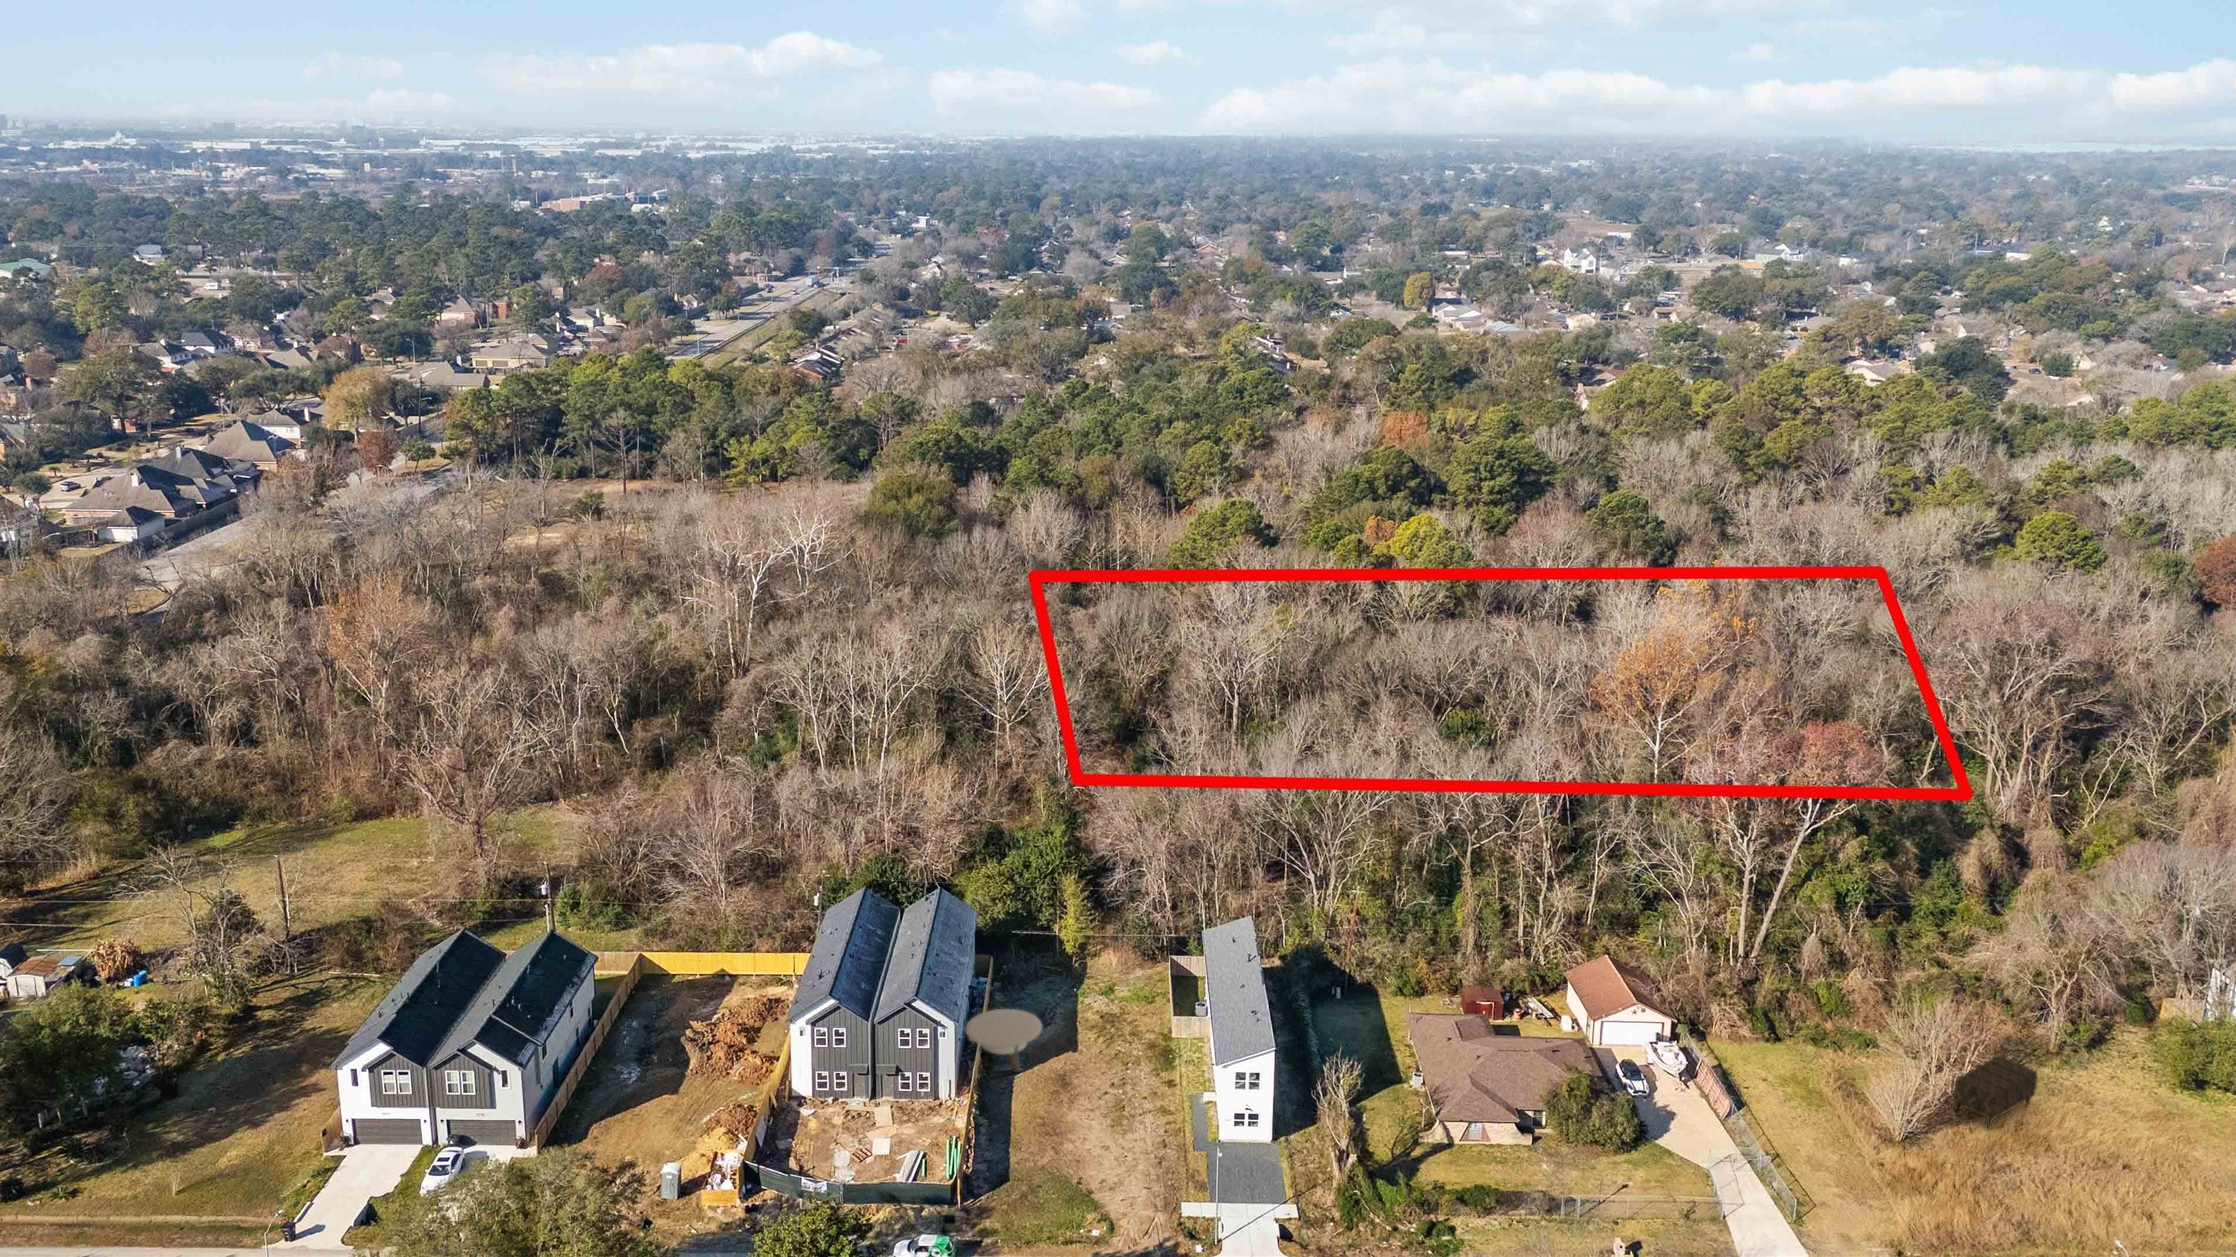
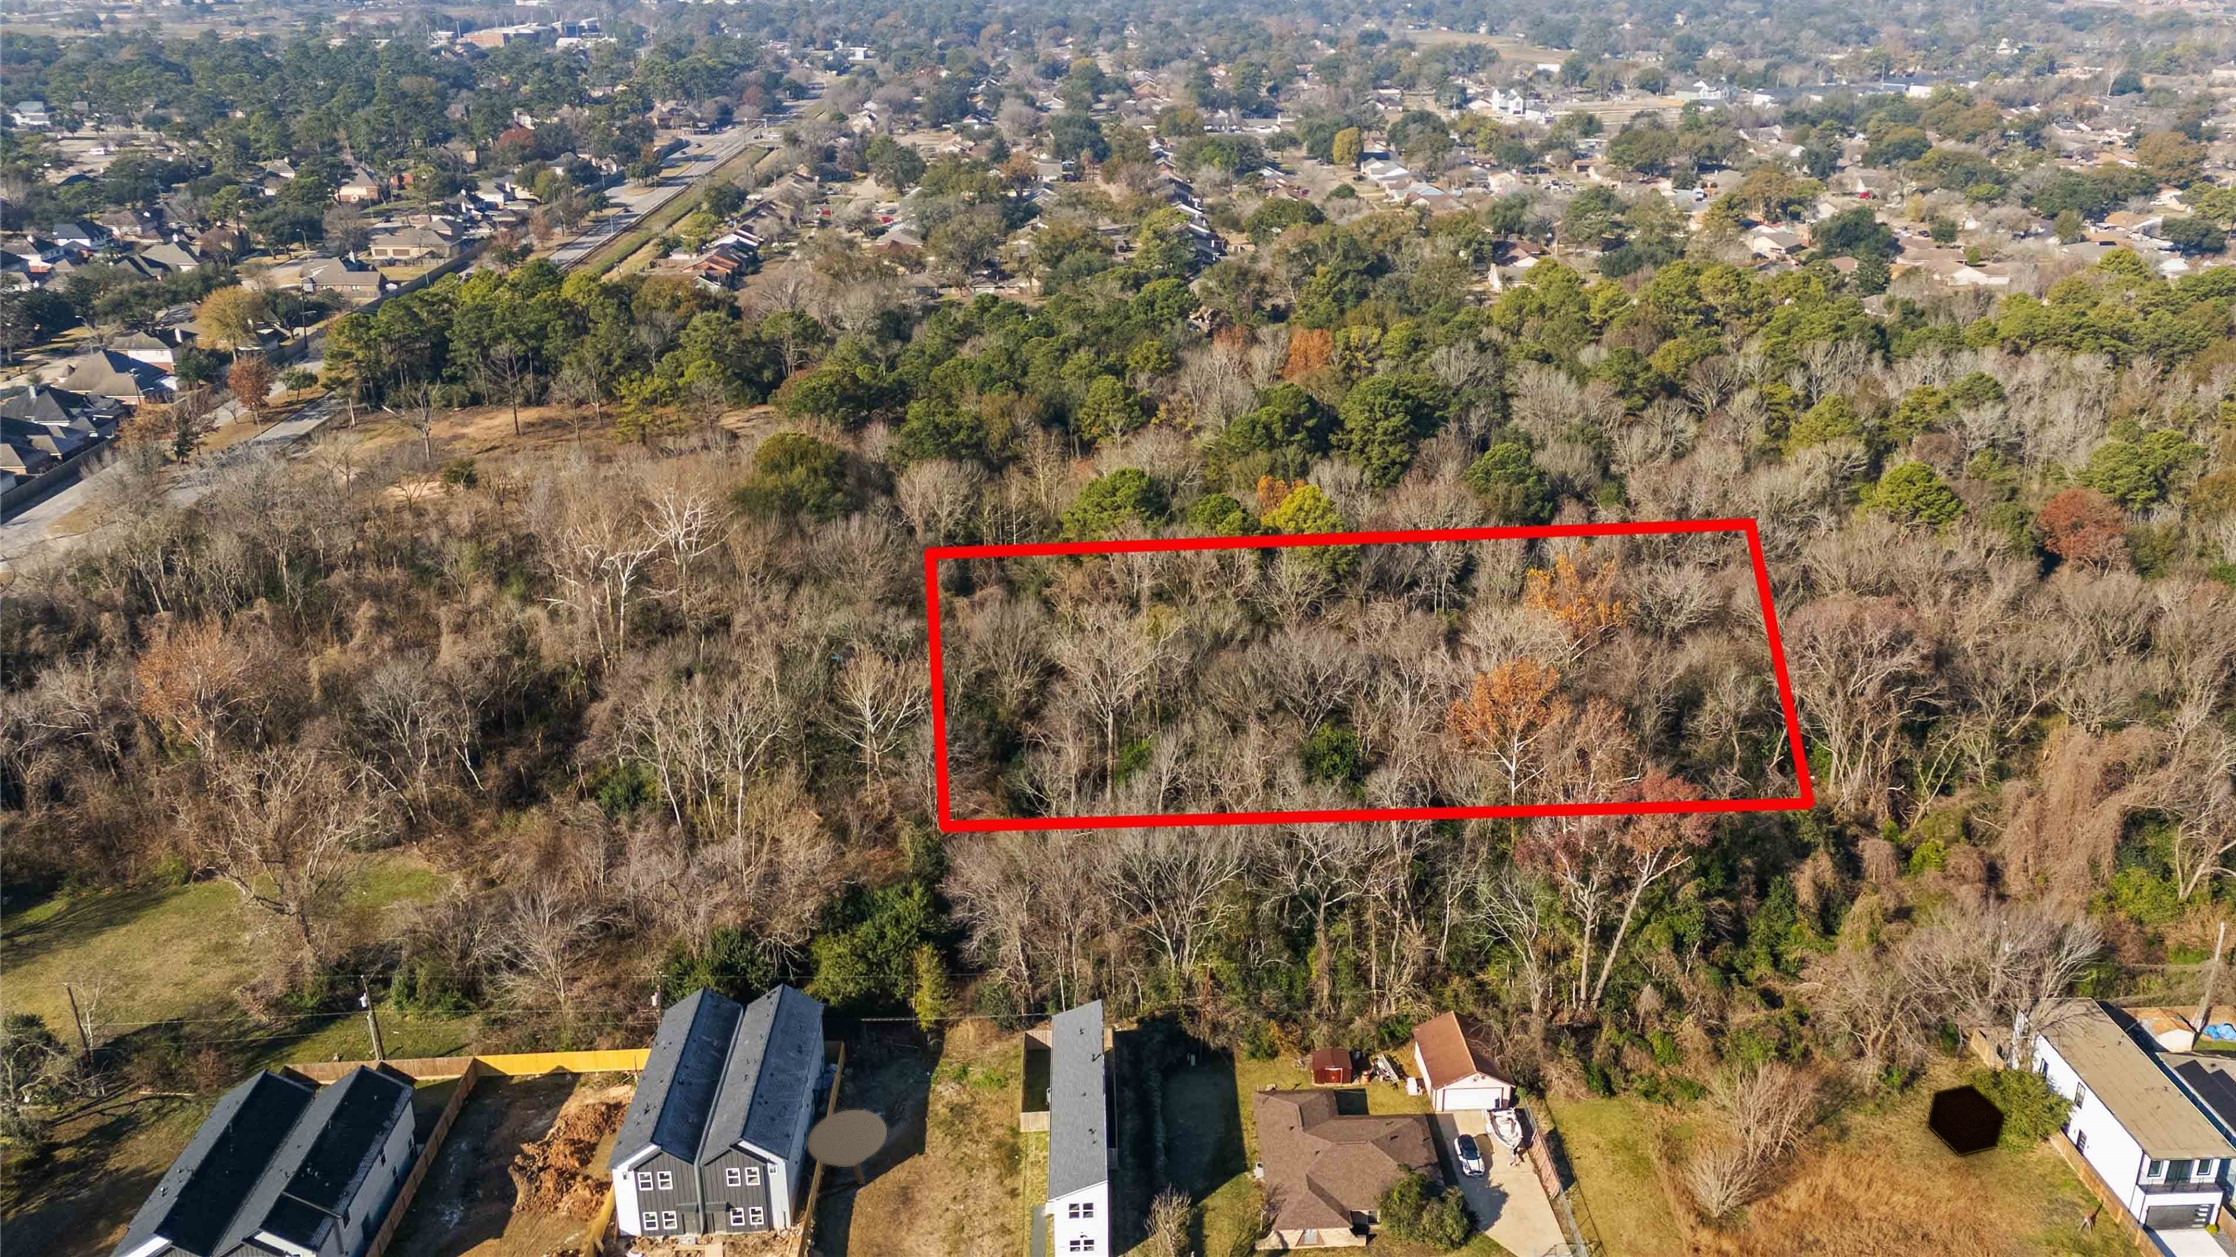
wooden crate: none [2128,1036,2217,1107] -> present [1927,1084,2005,1156]
bench: present [1953,1056,2037,1129] -> none [1764,1114,1843,1195]

